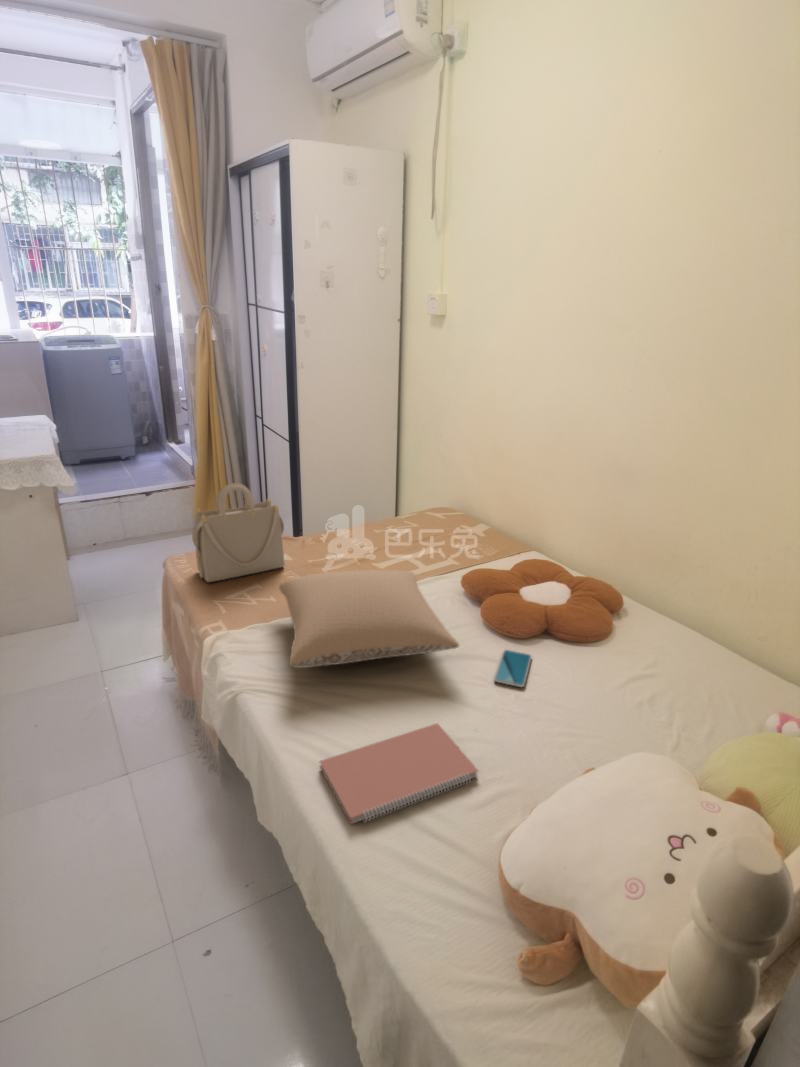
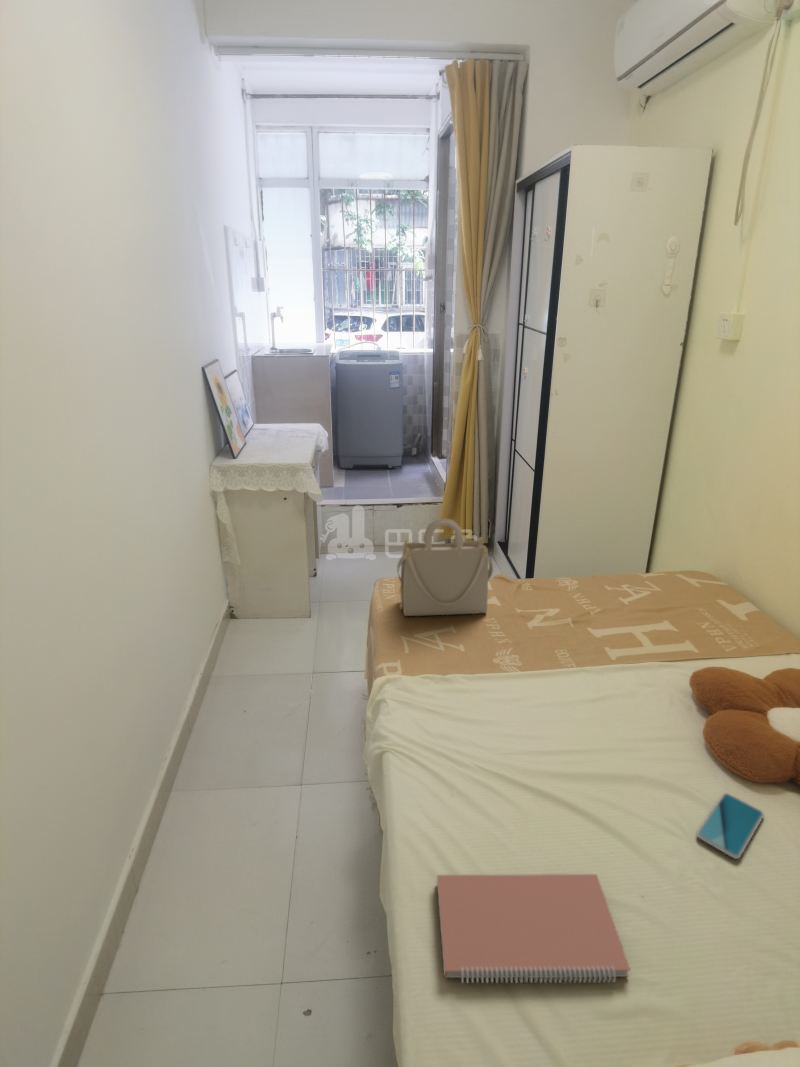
pillow: present [279,570,459,668] -> none [440,636,654,778]

